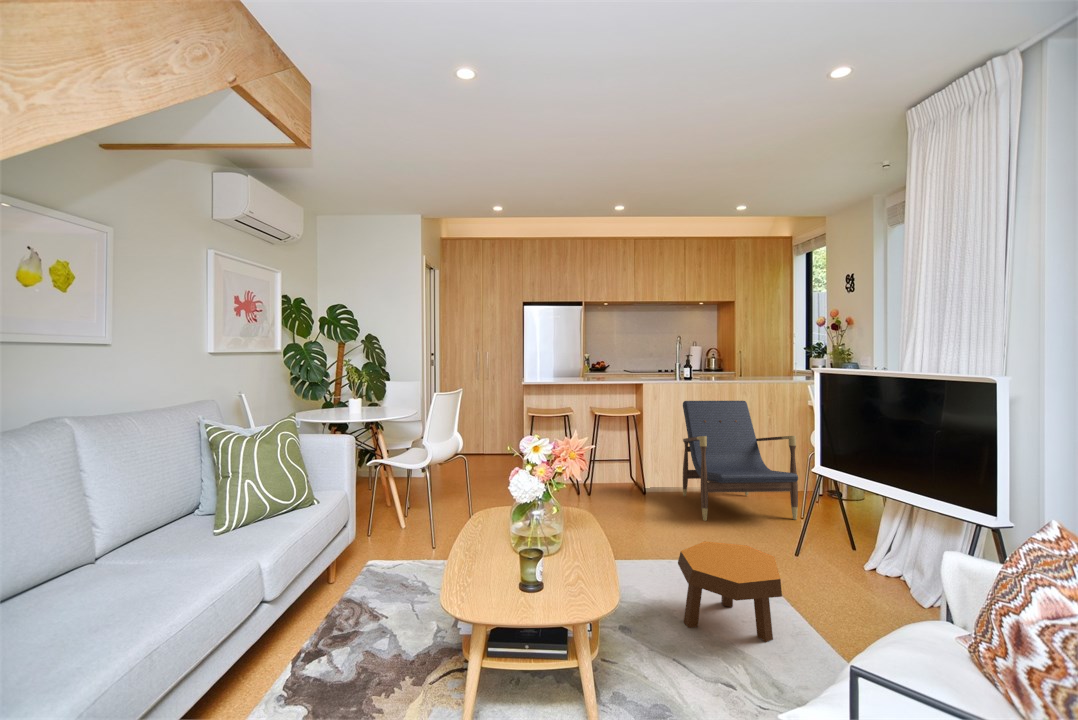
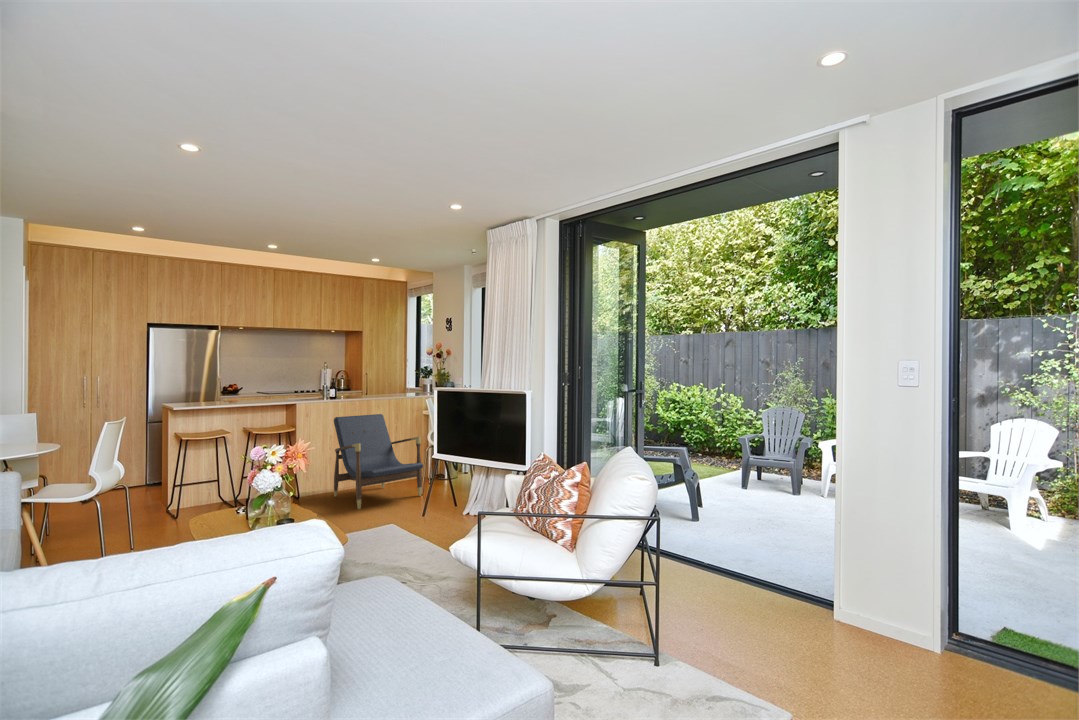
footstool: present [678,541,782,642] -> none [365,507,432,565]

